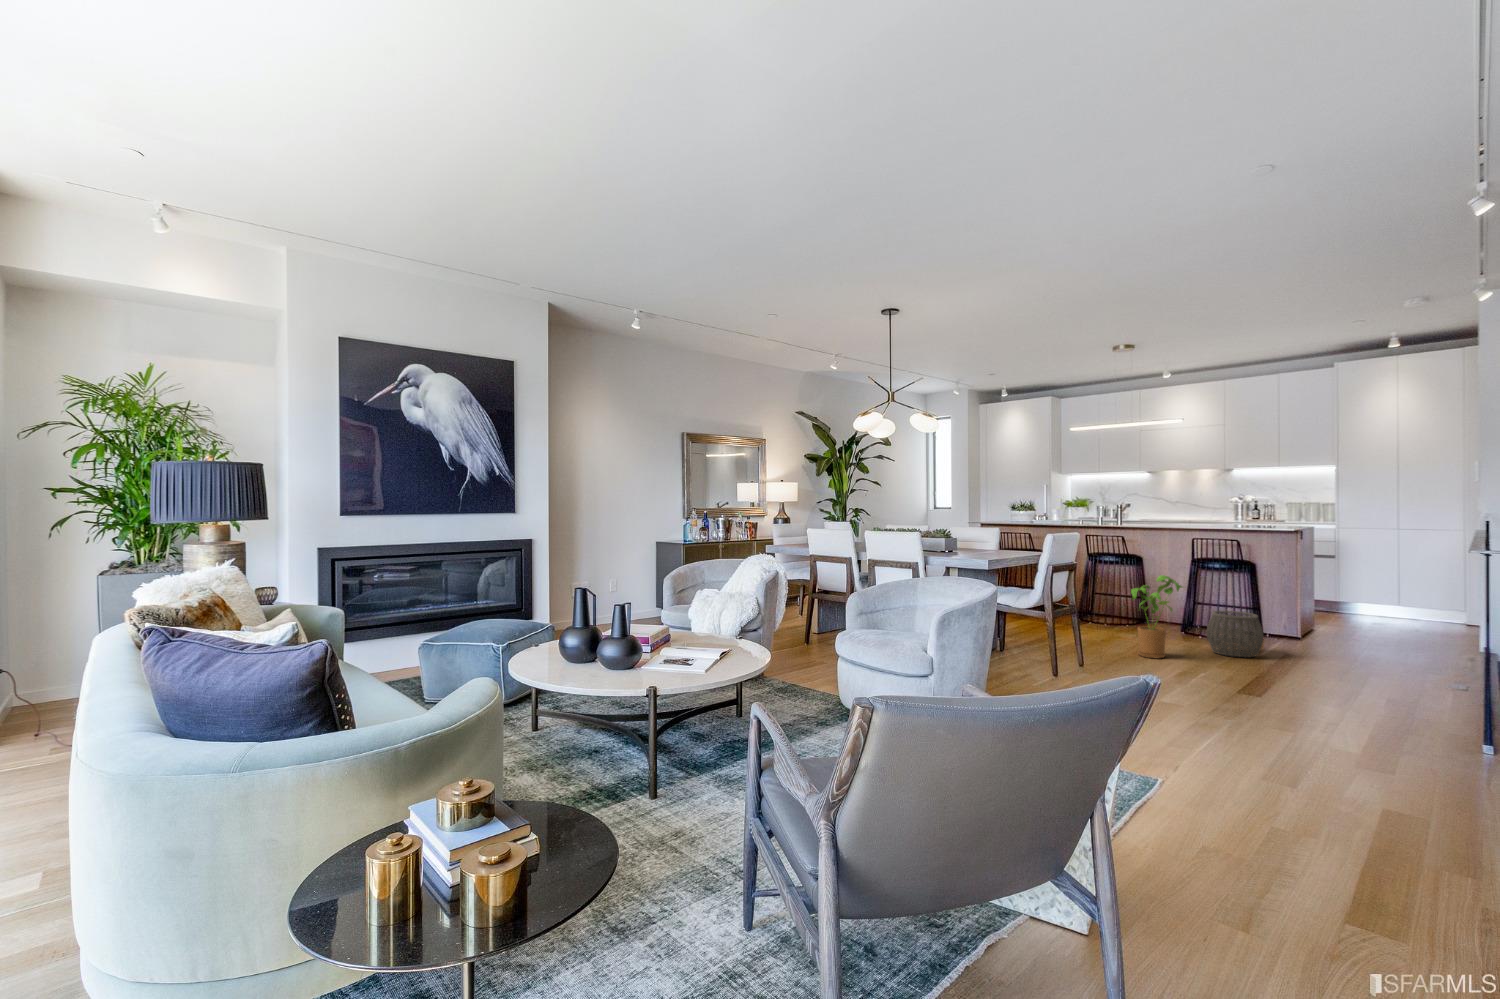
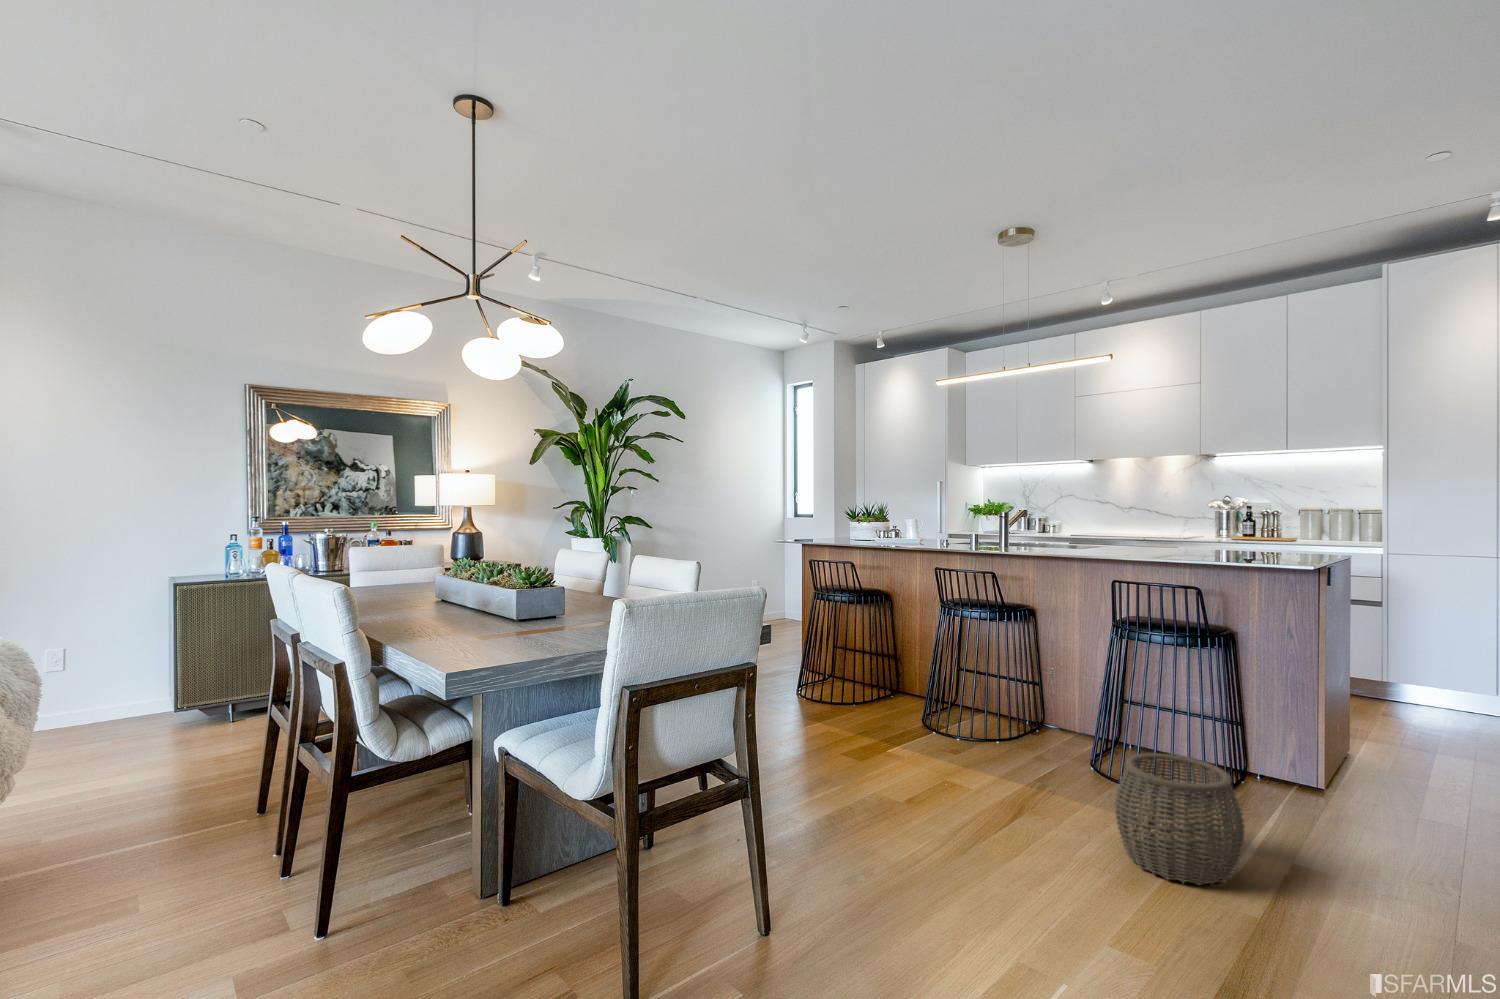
house plant: present [1131,575,1183,658] -> none [936,680,1056,886]

